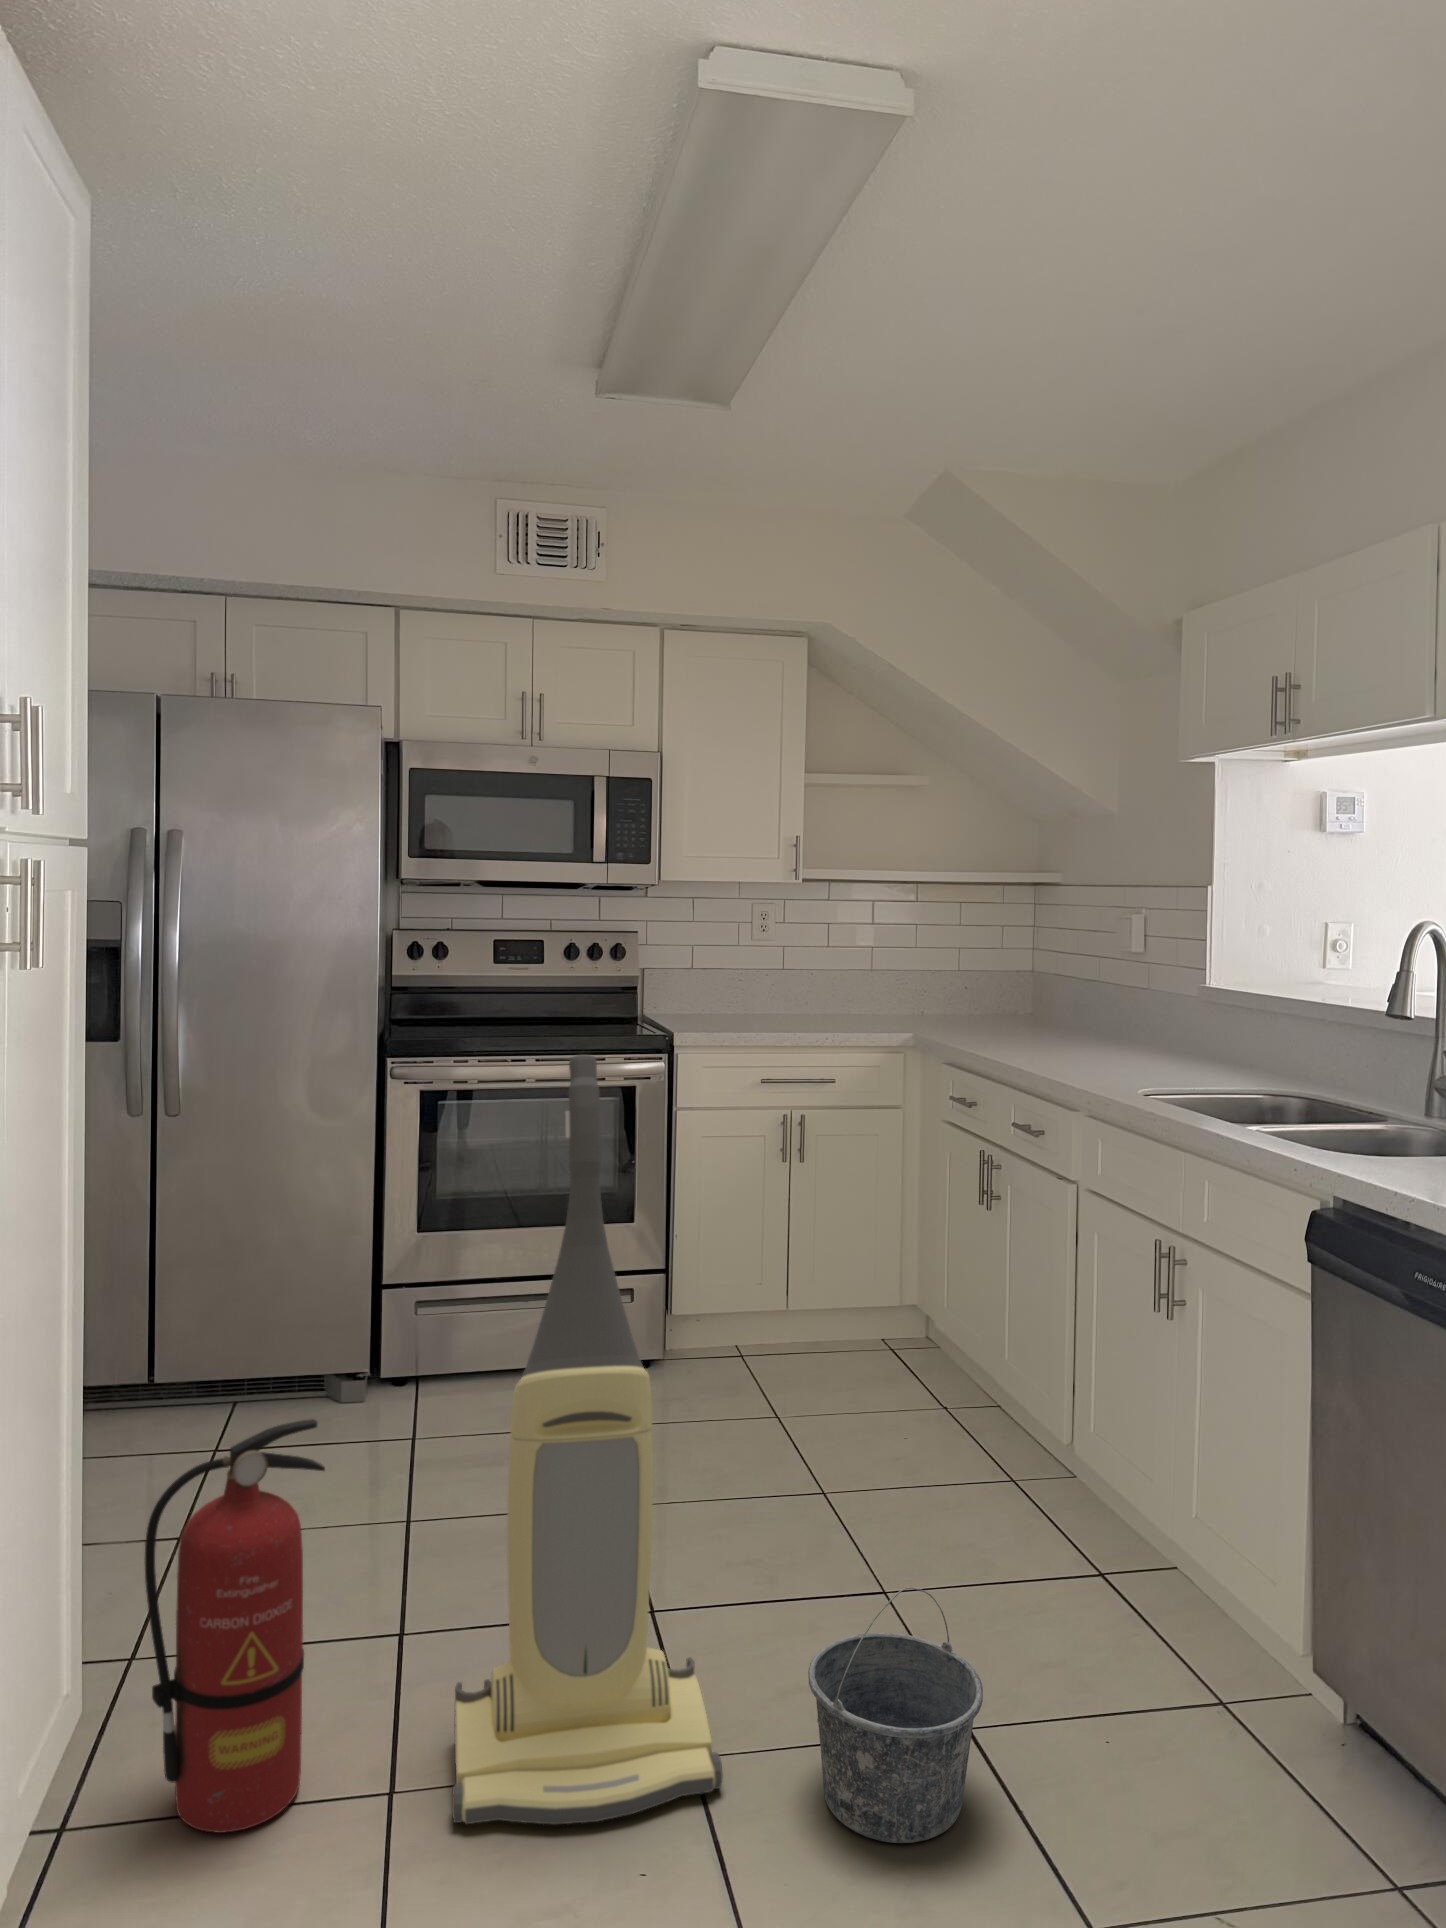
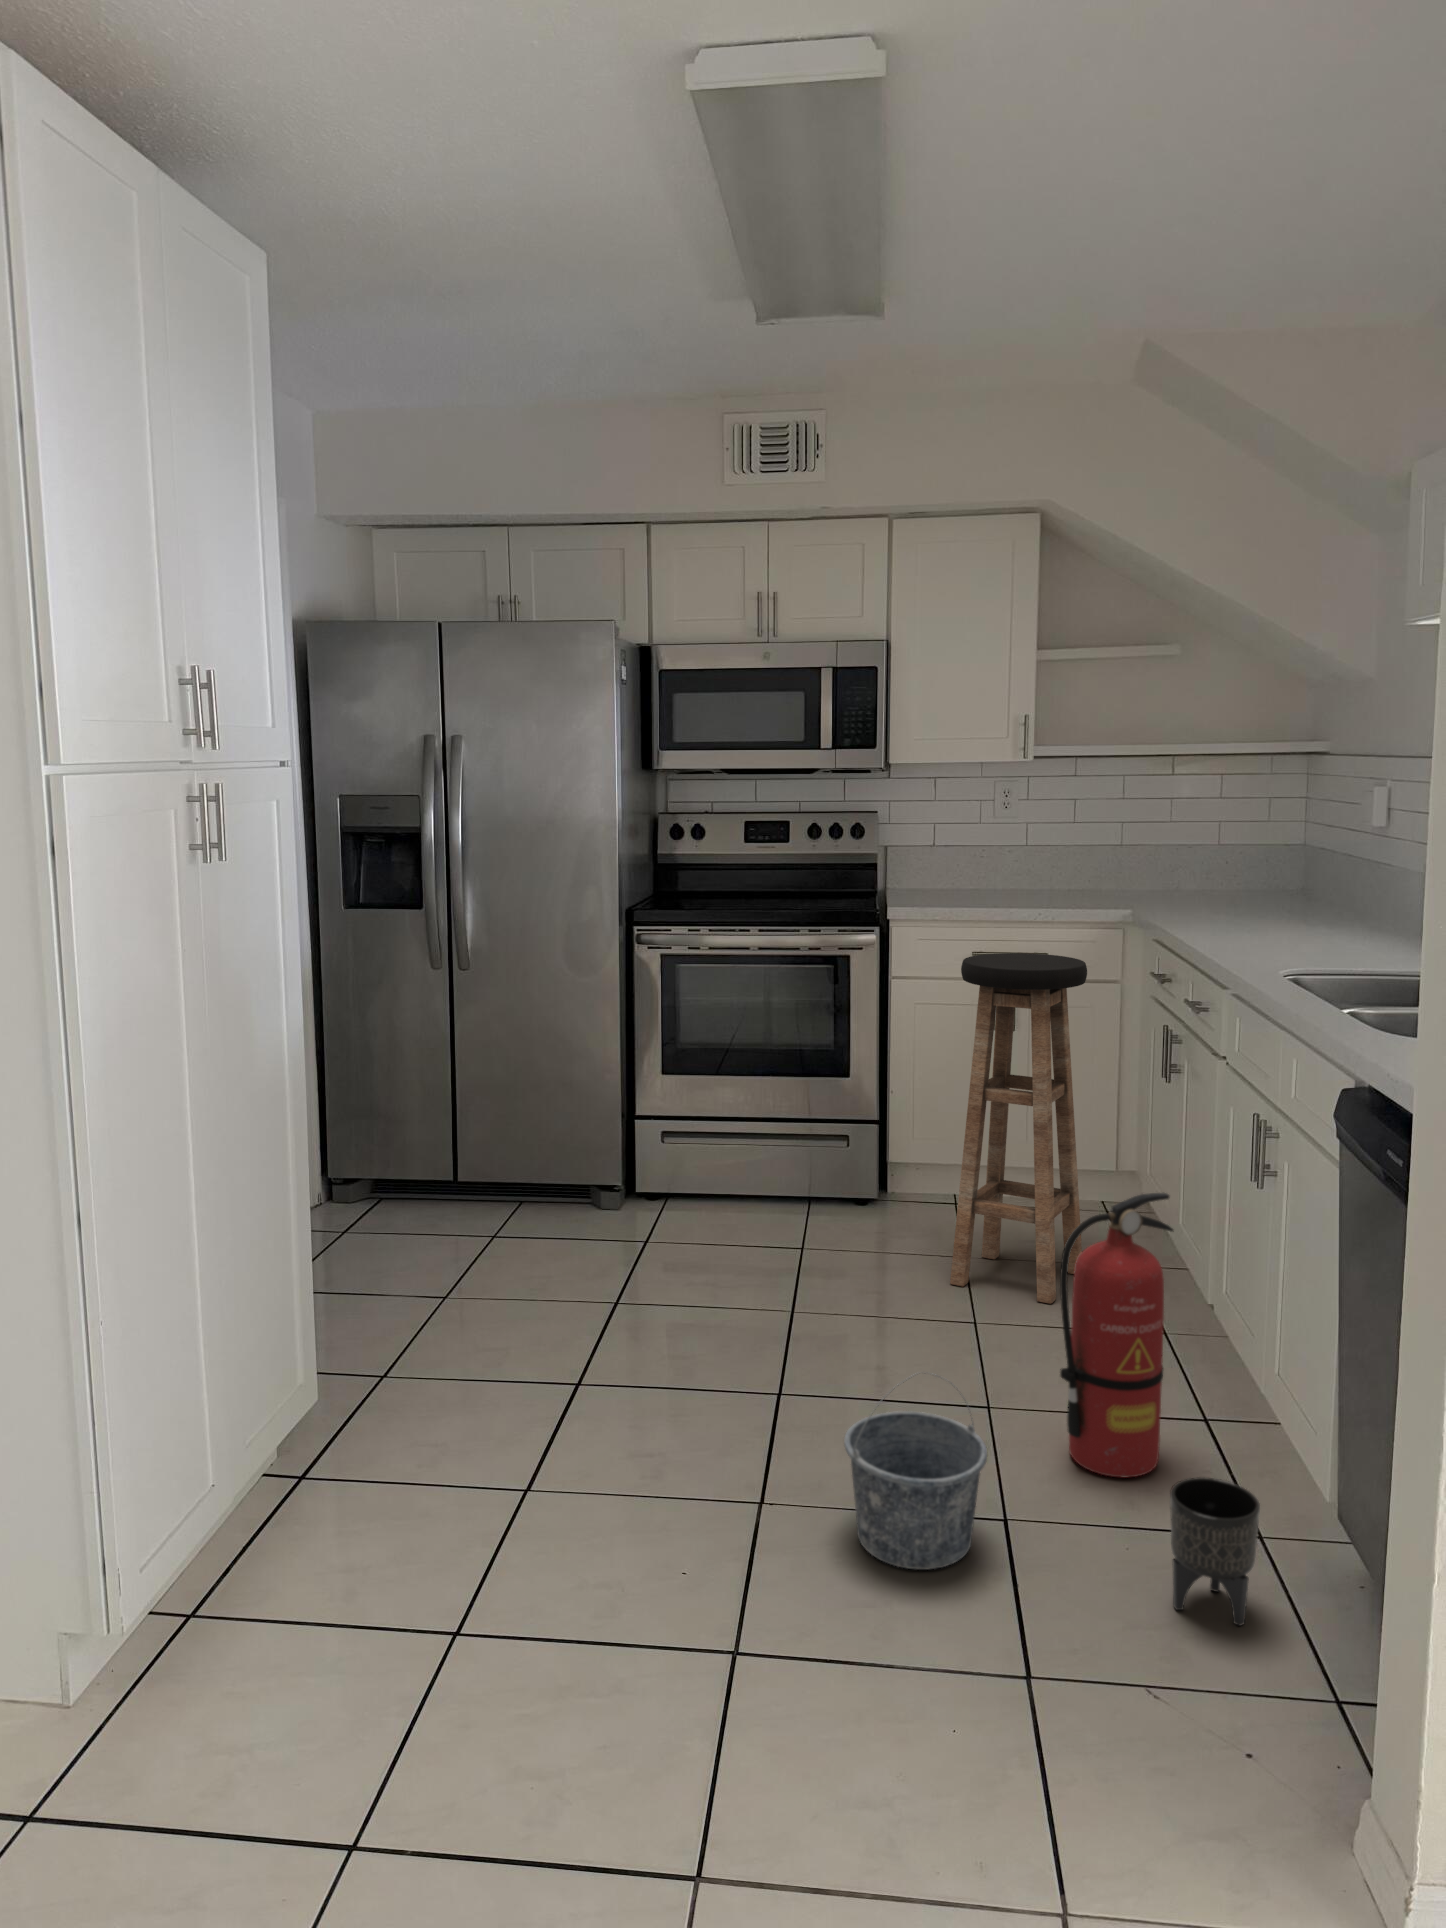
vacuum cleaner: present [452,1055,723,1824] -> none [572,926,782,1516]
bar stool: none [780,1081,918,1465] -> present [950,953,1087,1304]
fire extinguisher: present [145,1419,325,1833] -> present [1060,1193,1173,1478]
planter: none [1196,1671,1297,1847] -> present [1170,1477,1260,1626]

